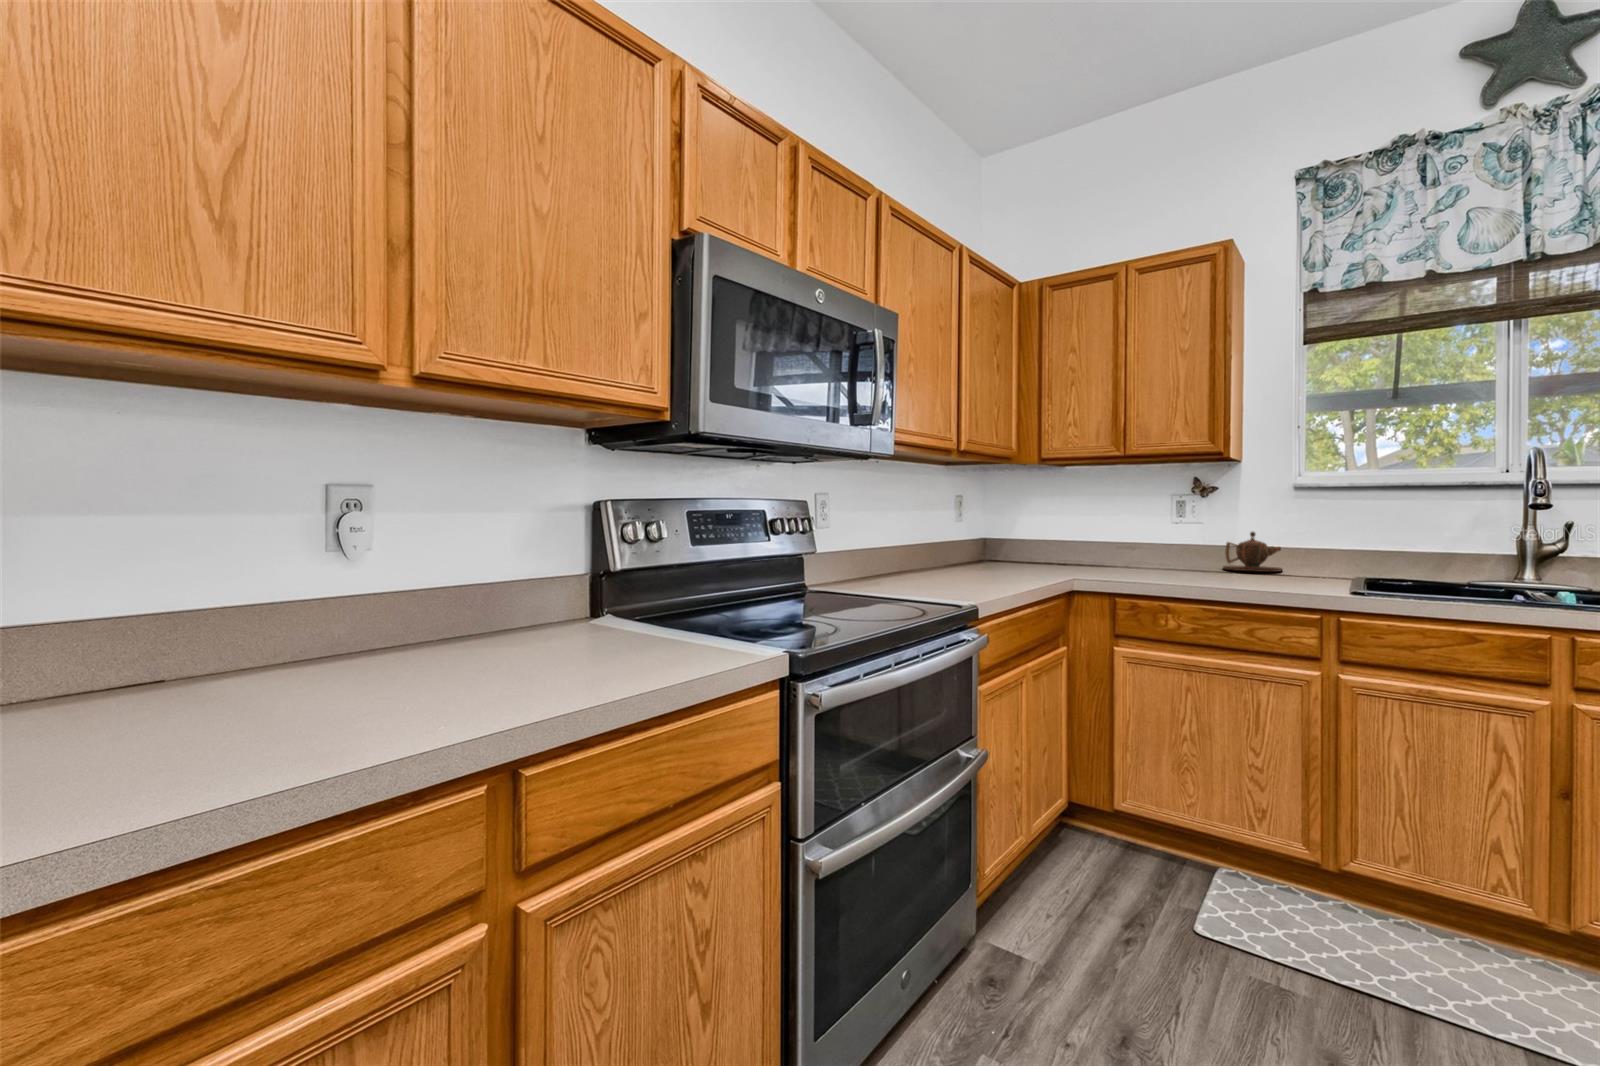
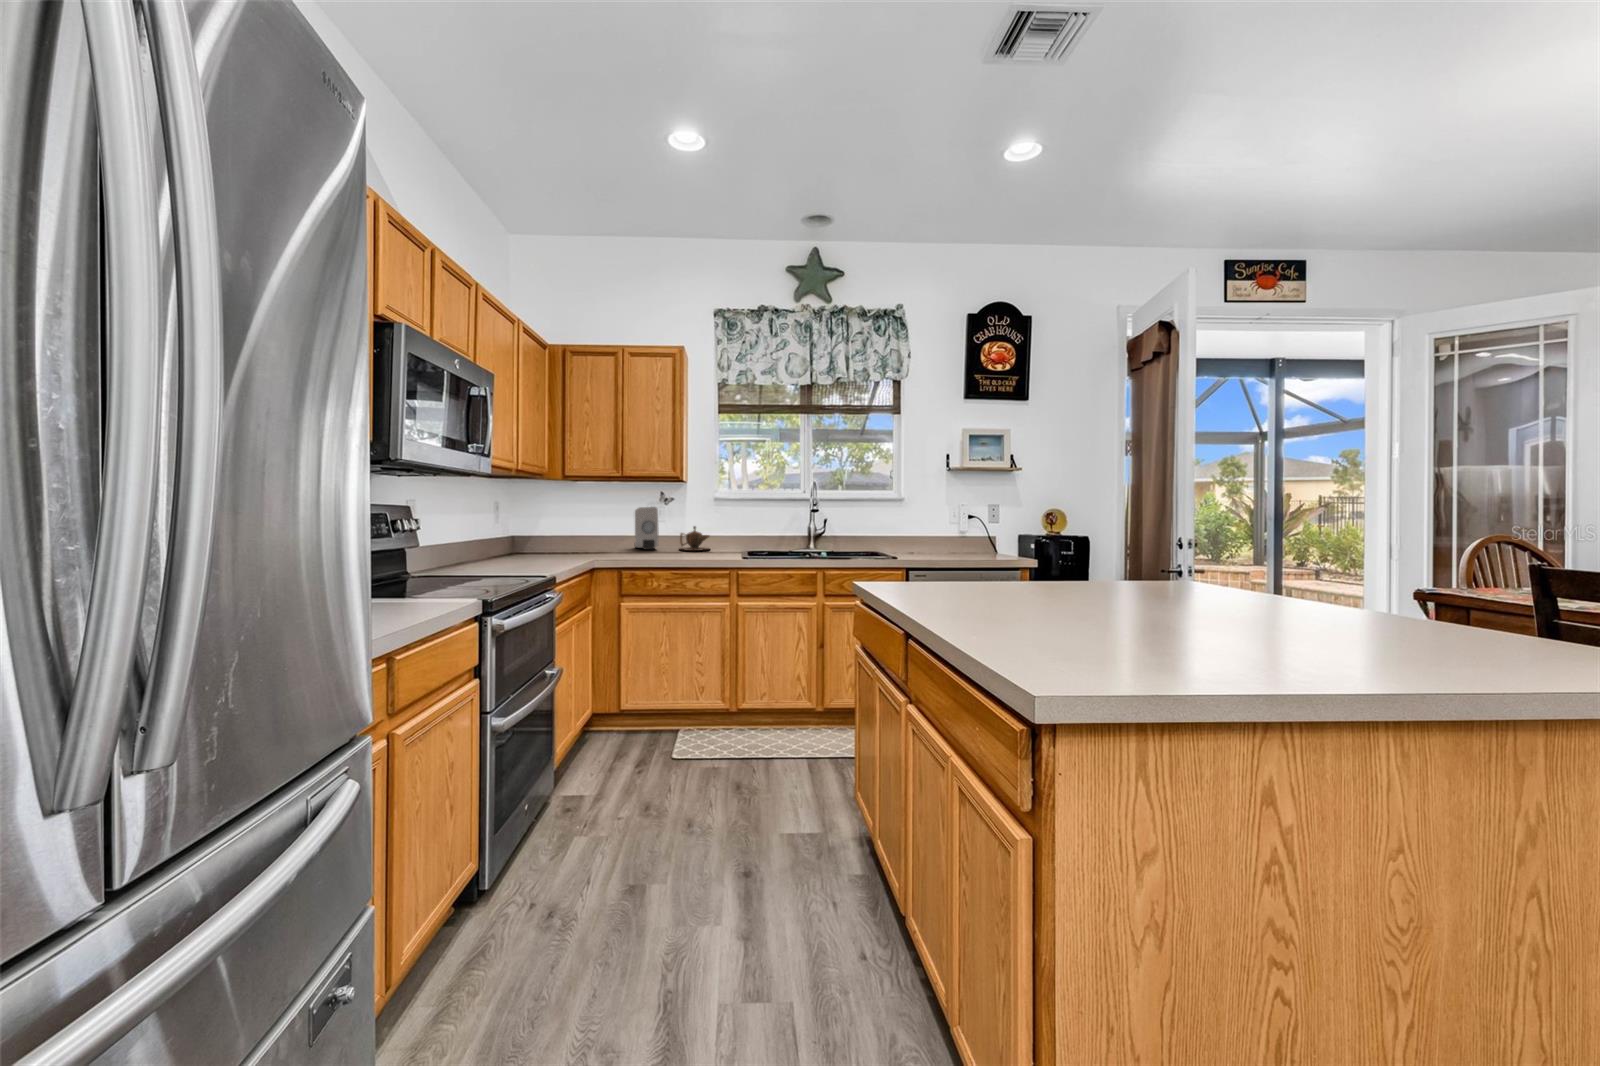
soap dispenser: none [1149,503,1188,566] -> present [635,507,659,549]

